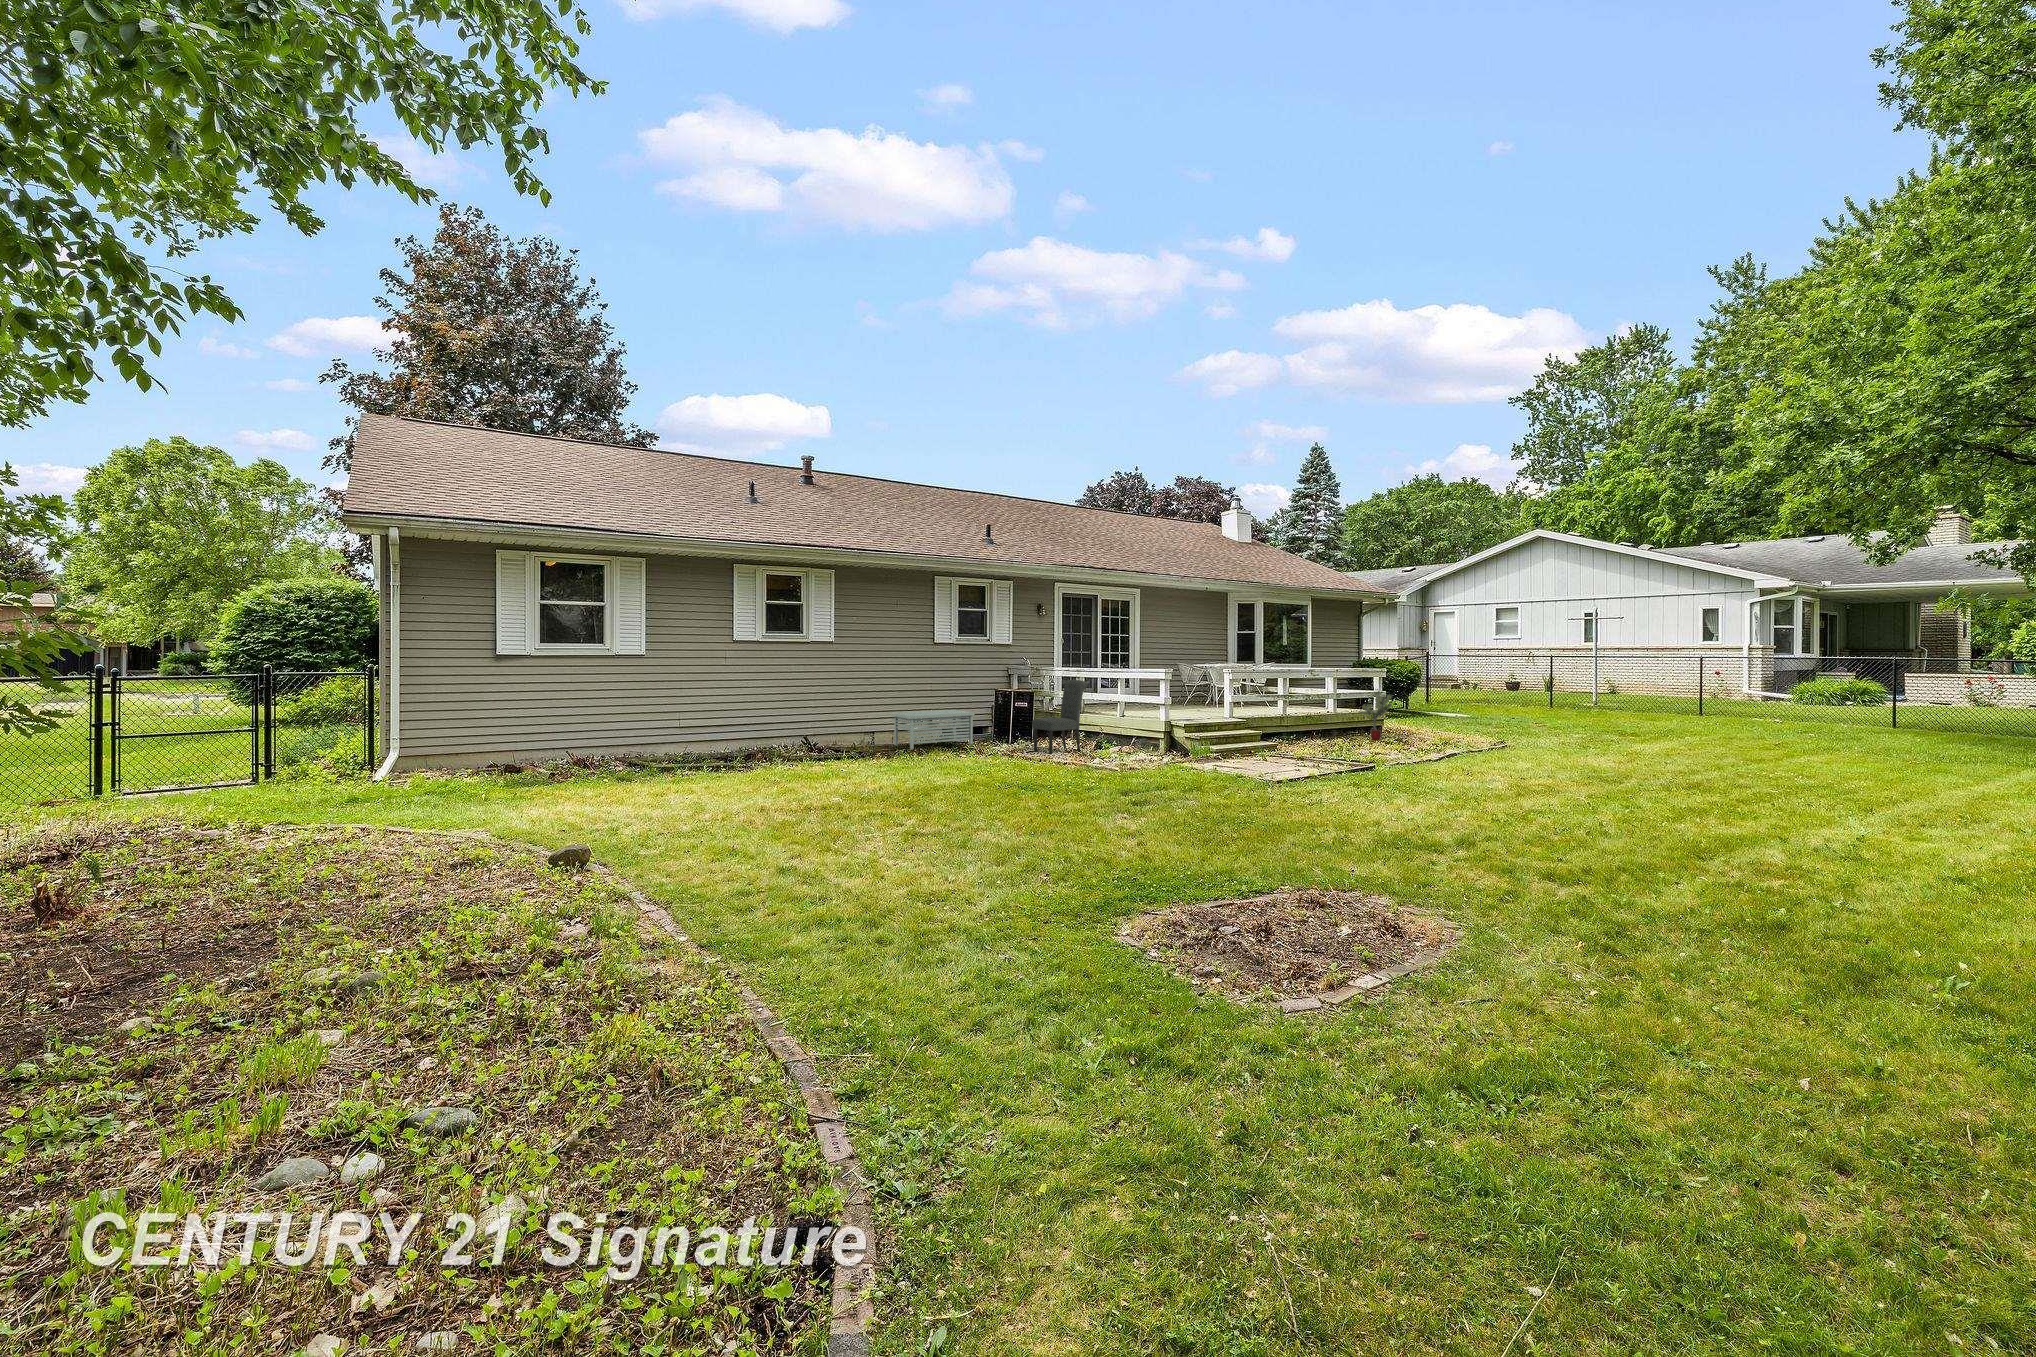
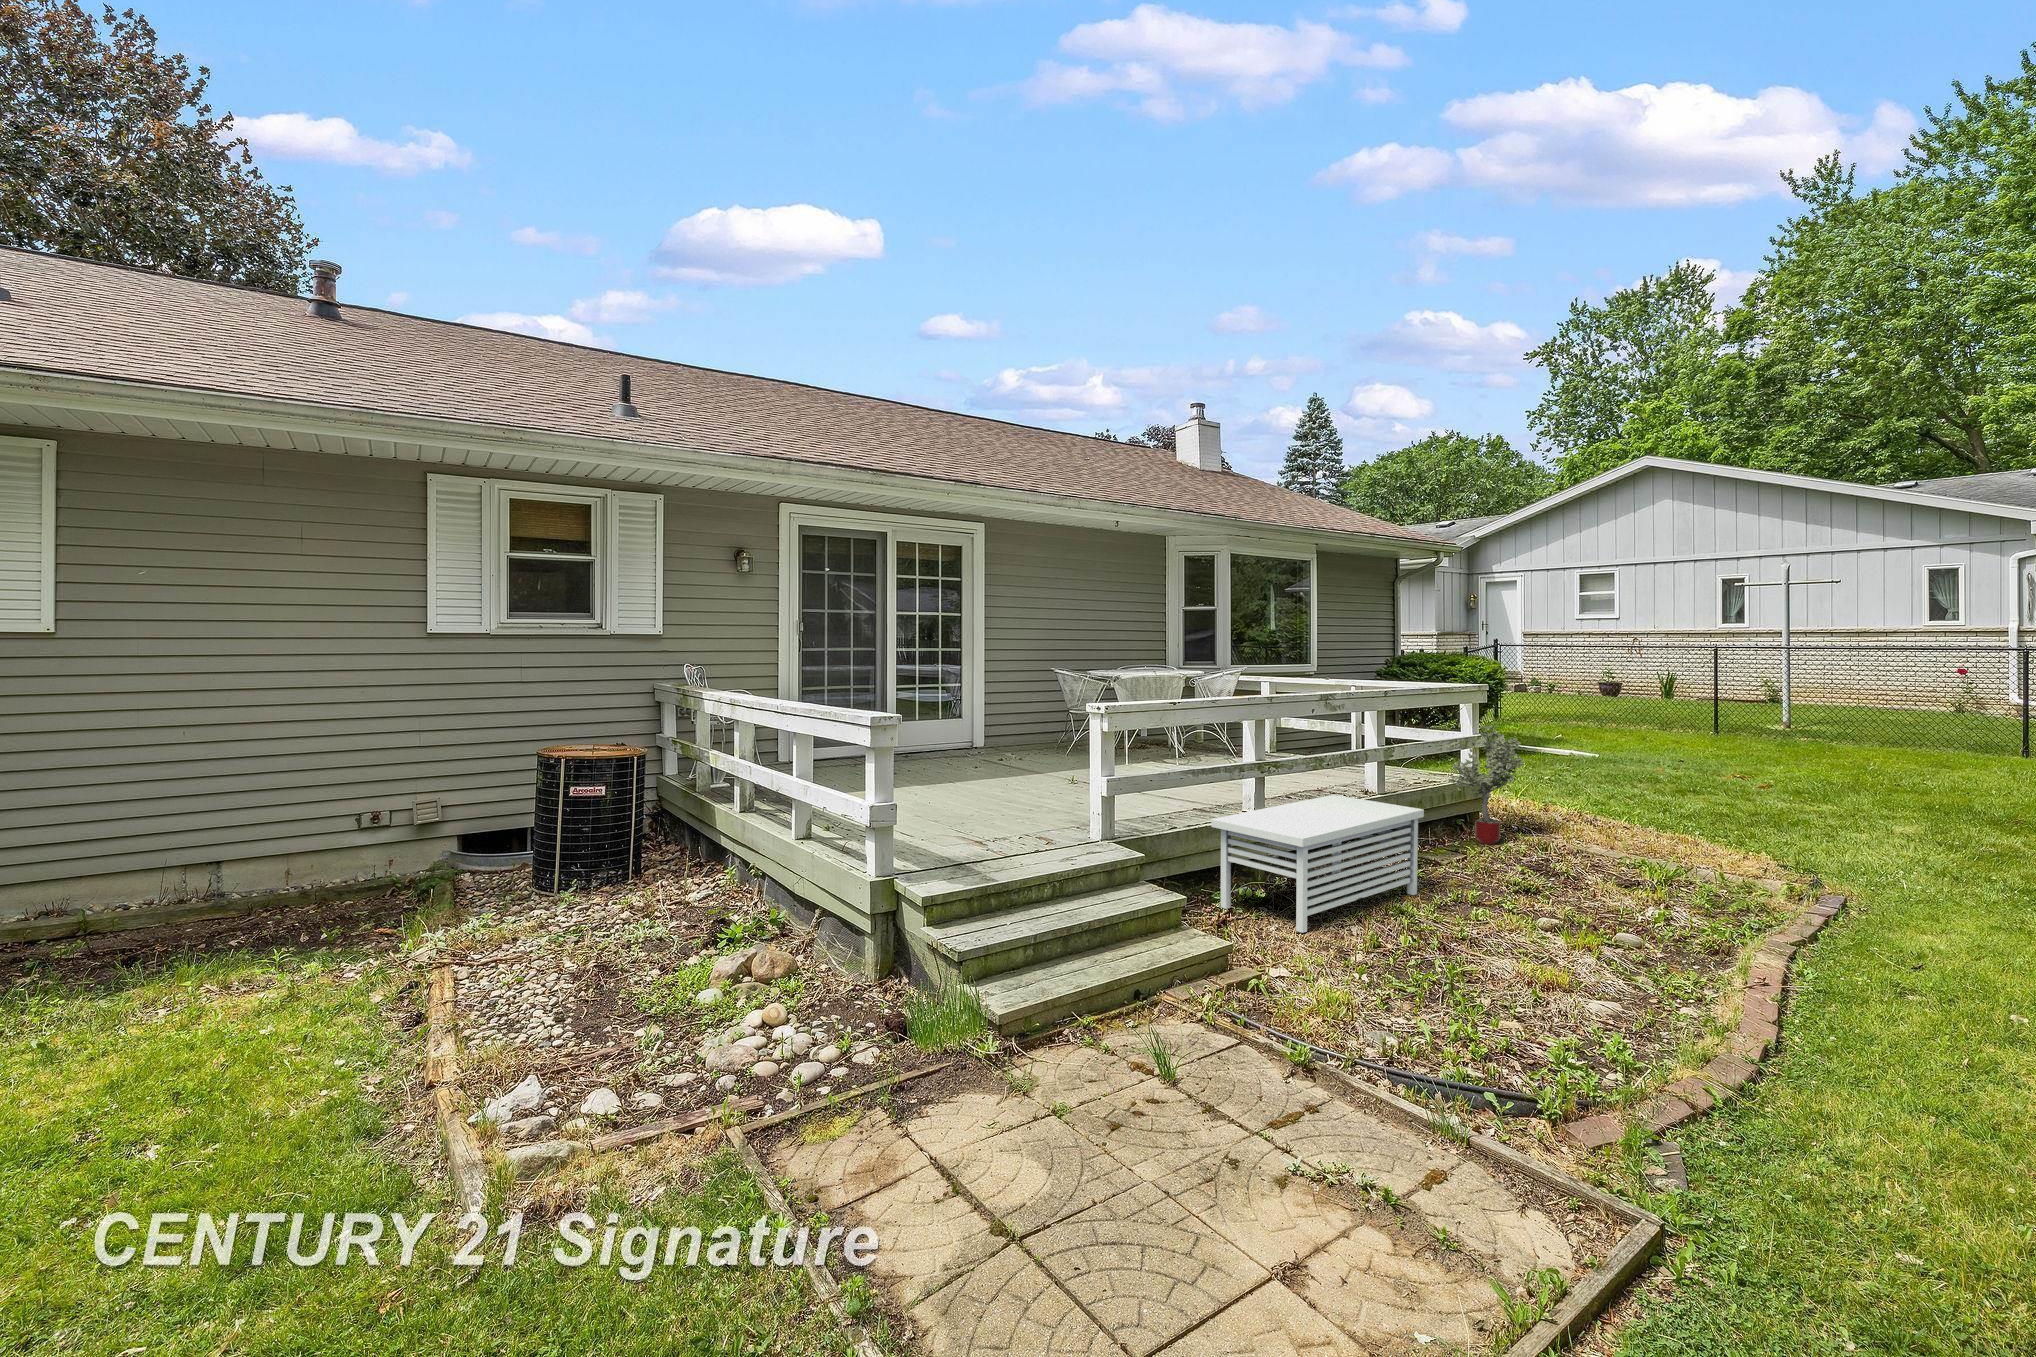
chair: present [1032,680,1088,754] -> none [594,725,743,943]
storage bench: present [891,710,975,749] -> present [1211,795,1424,933]

